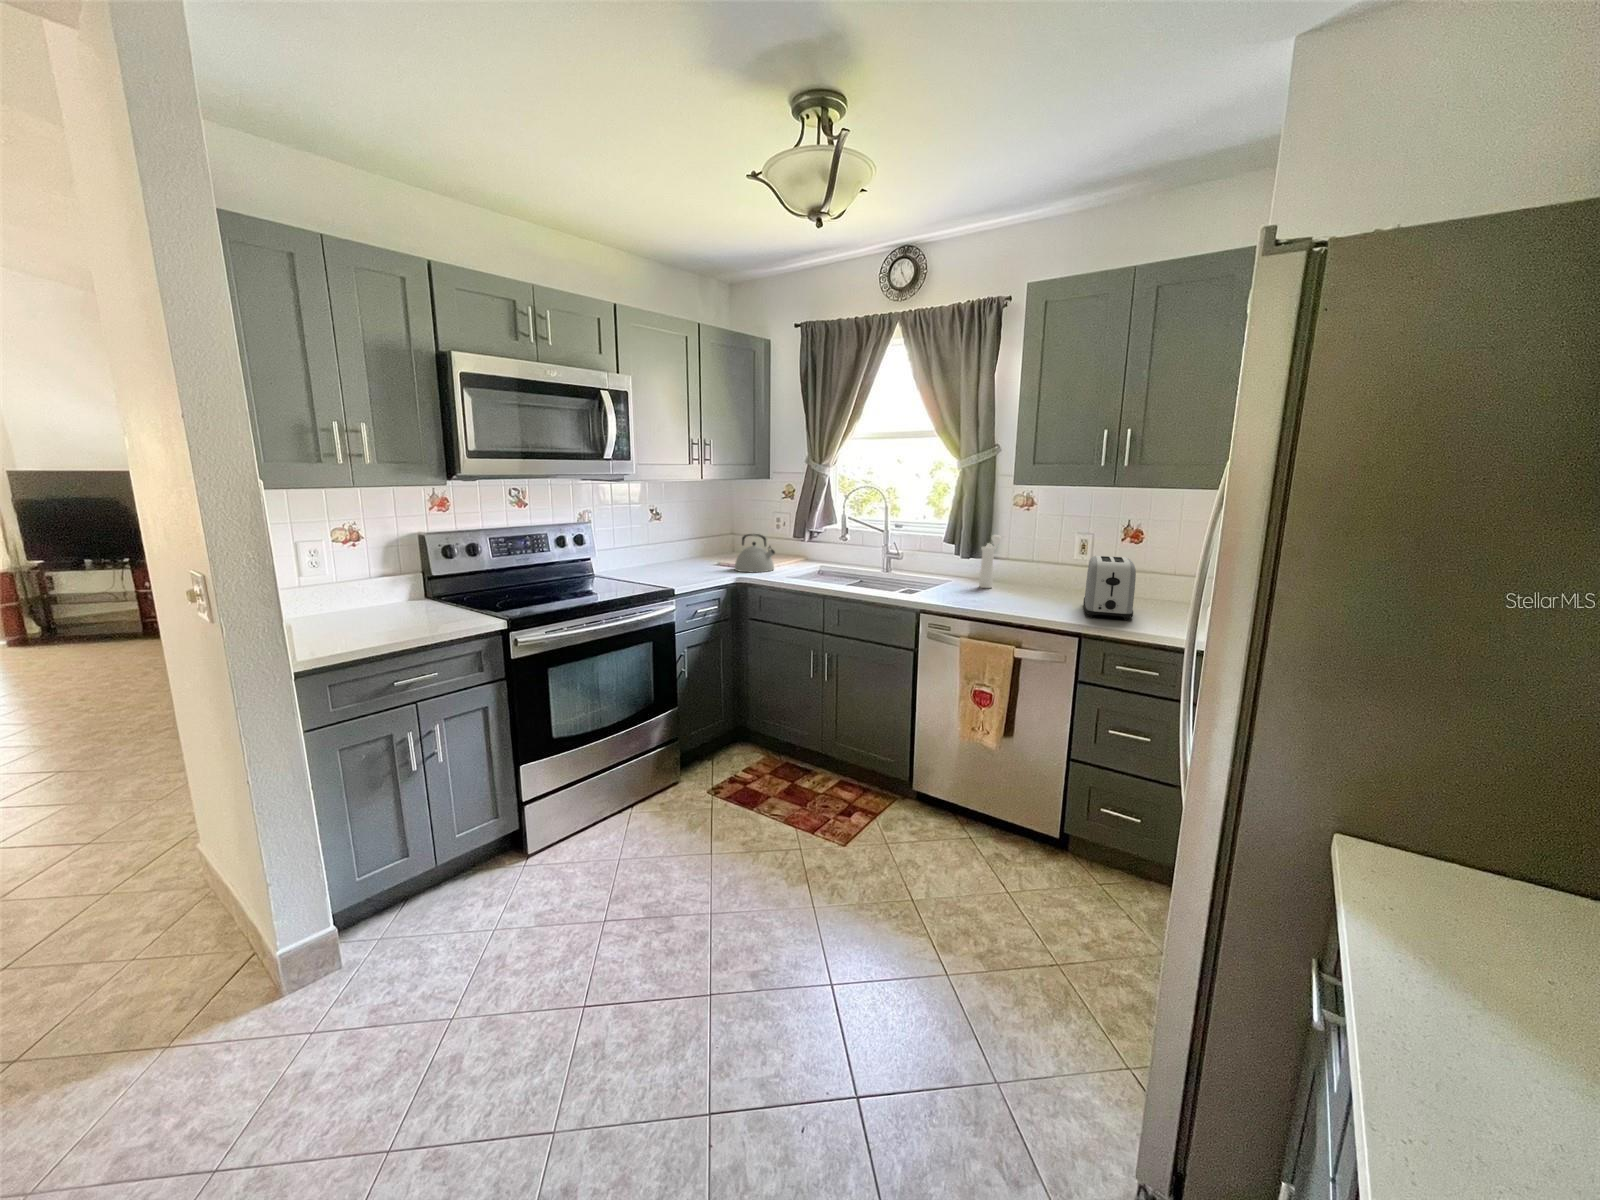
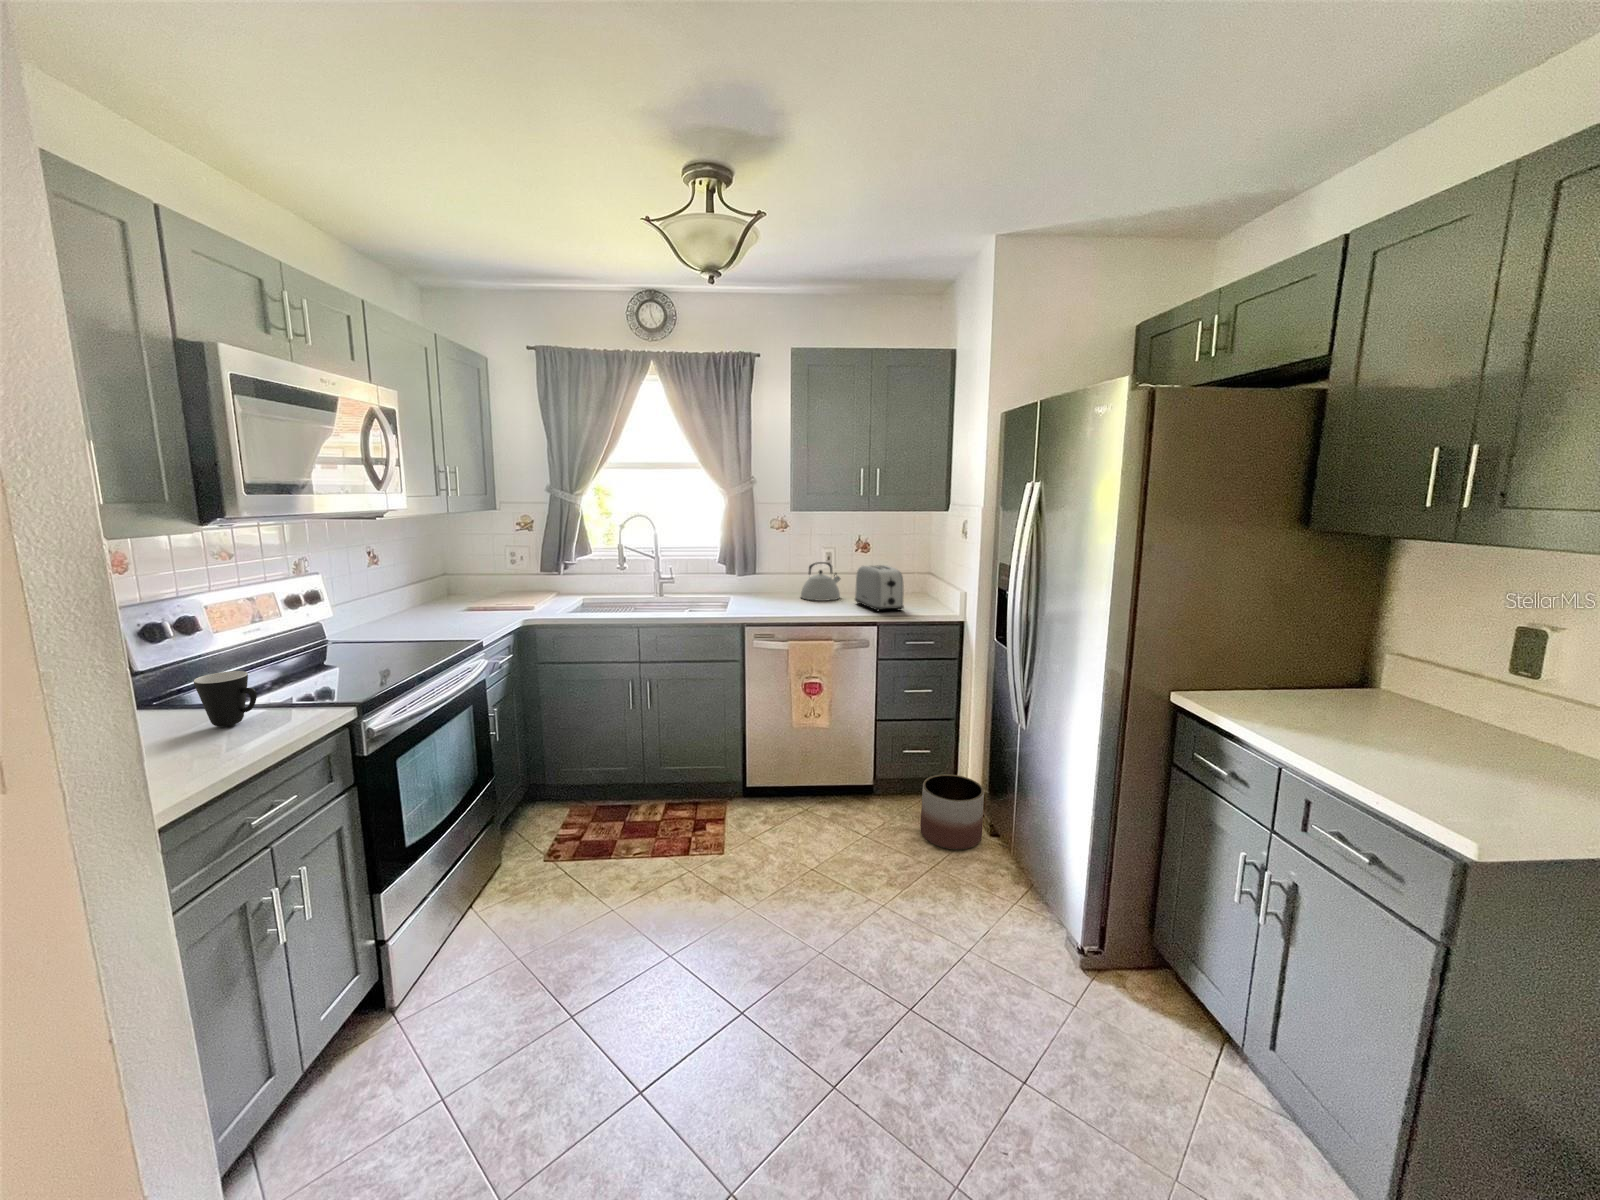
kettle: present [735,534,775,572] -> present [801,562,840,601]
pepper mill: present [979,535,1001,588] -> none [760,555,772,601]
mug: none [418,582,450,619] -> present [194,671,257,727]
planter: none [1077,850,1178,967] -> present [920,774,984,850]

